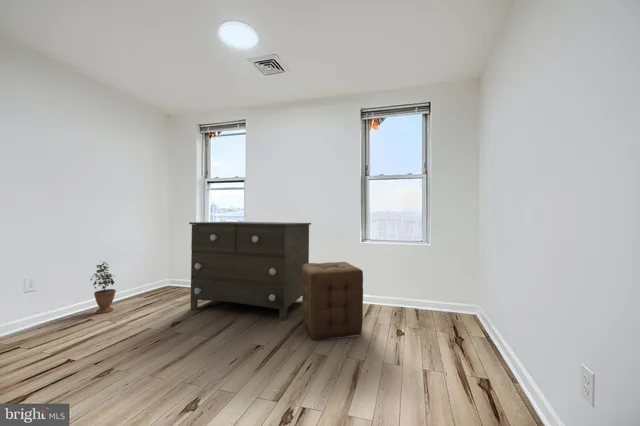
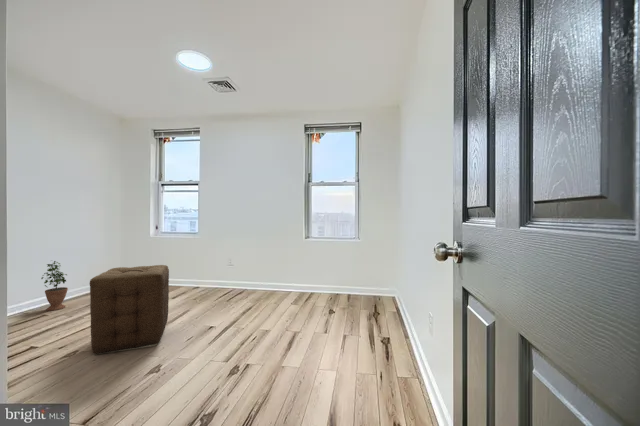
dresser: present [189,222,311,321] -> none [145,222,261,308]
ottoman: present [302,262,363,340] -> present [90,265,169,354]

